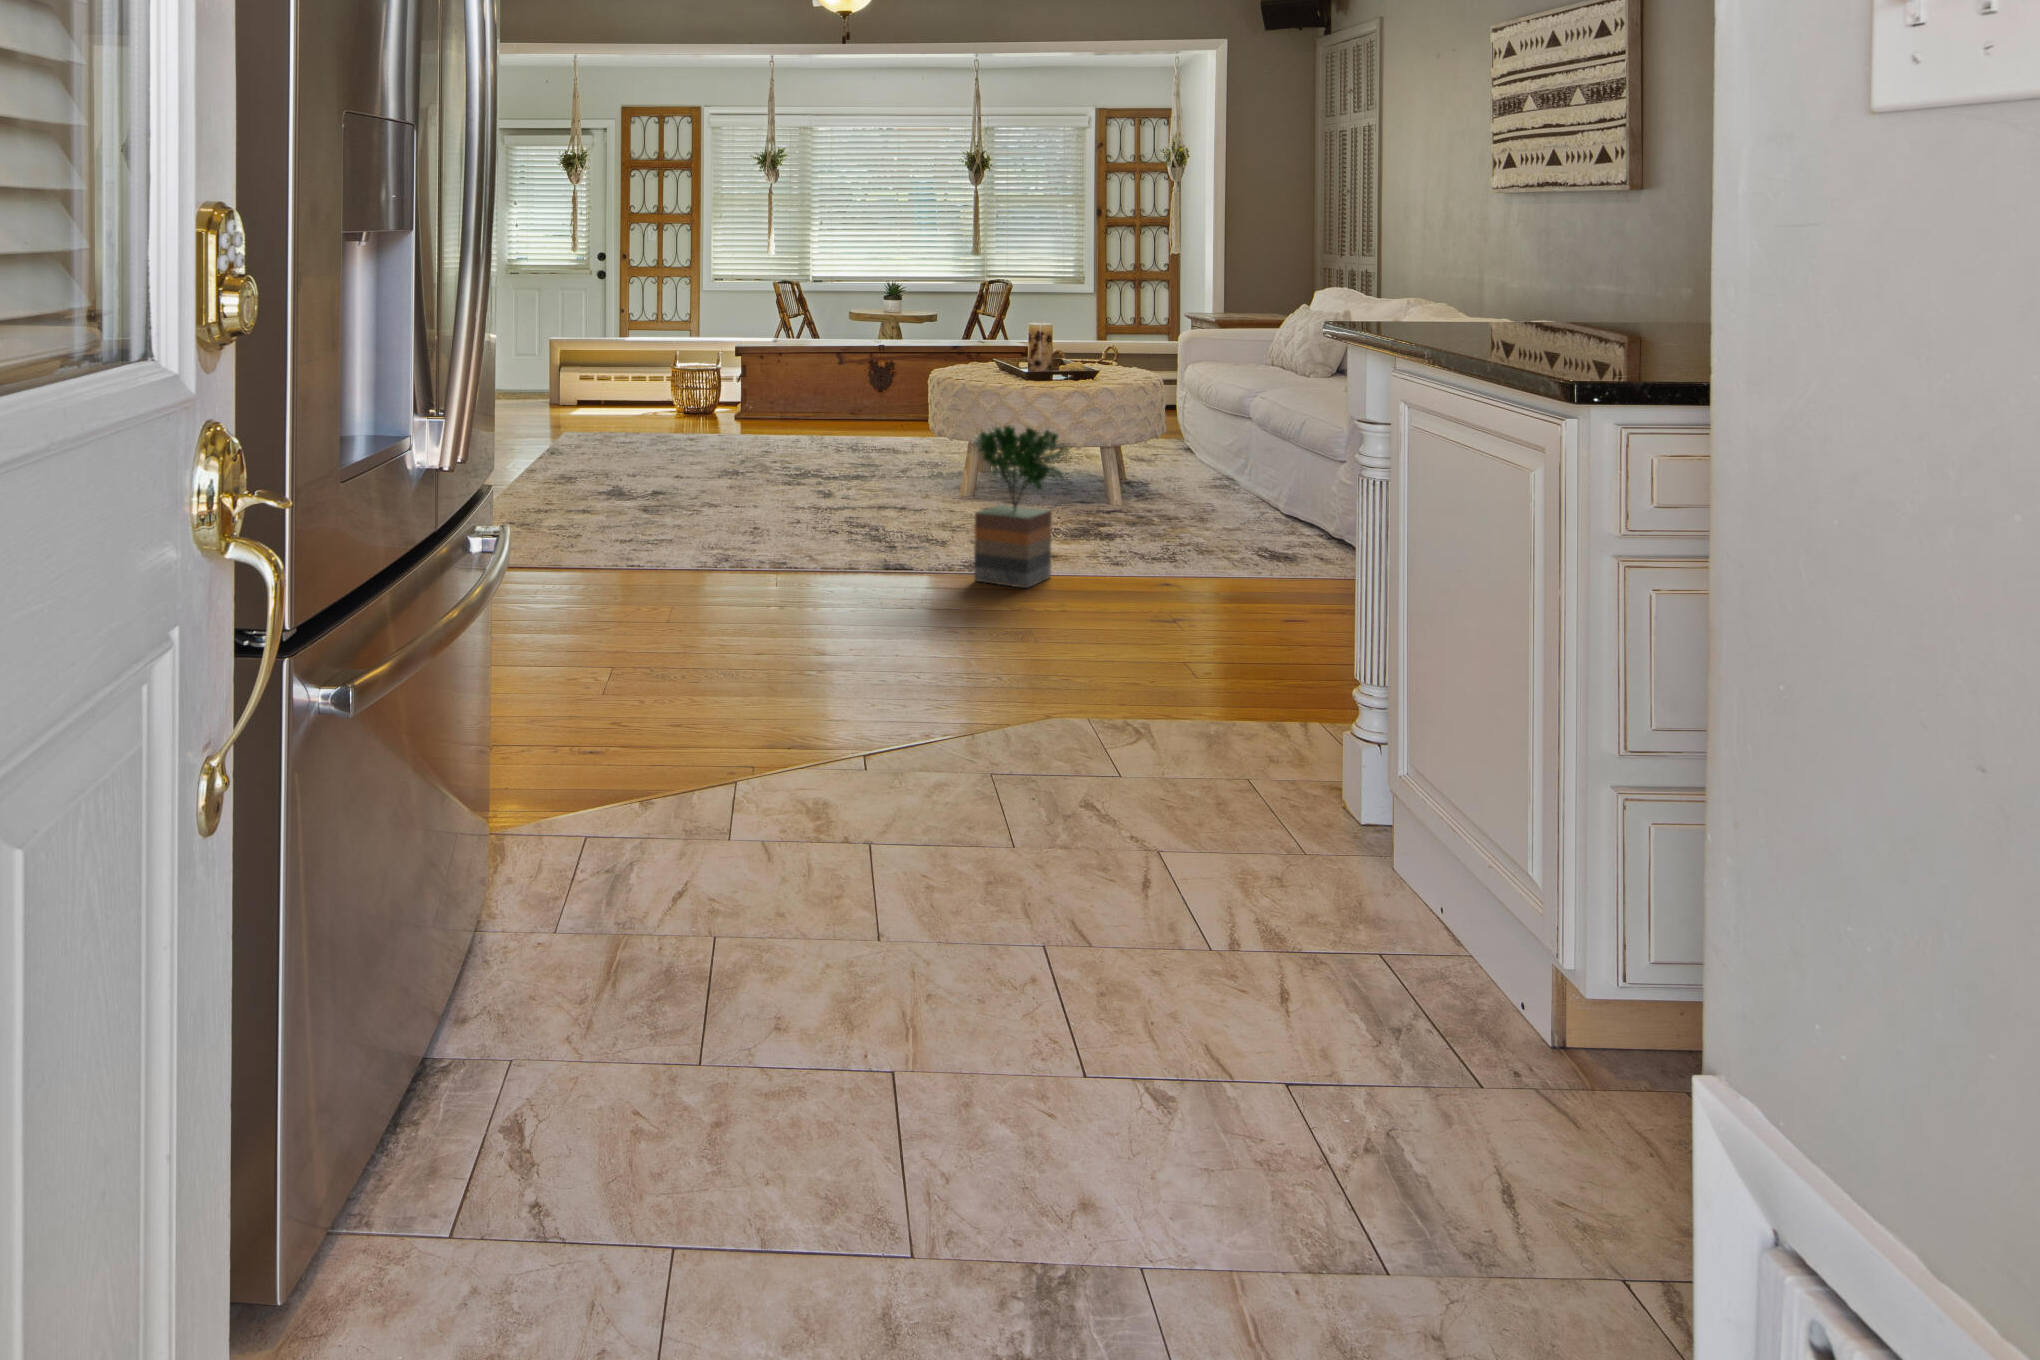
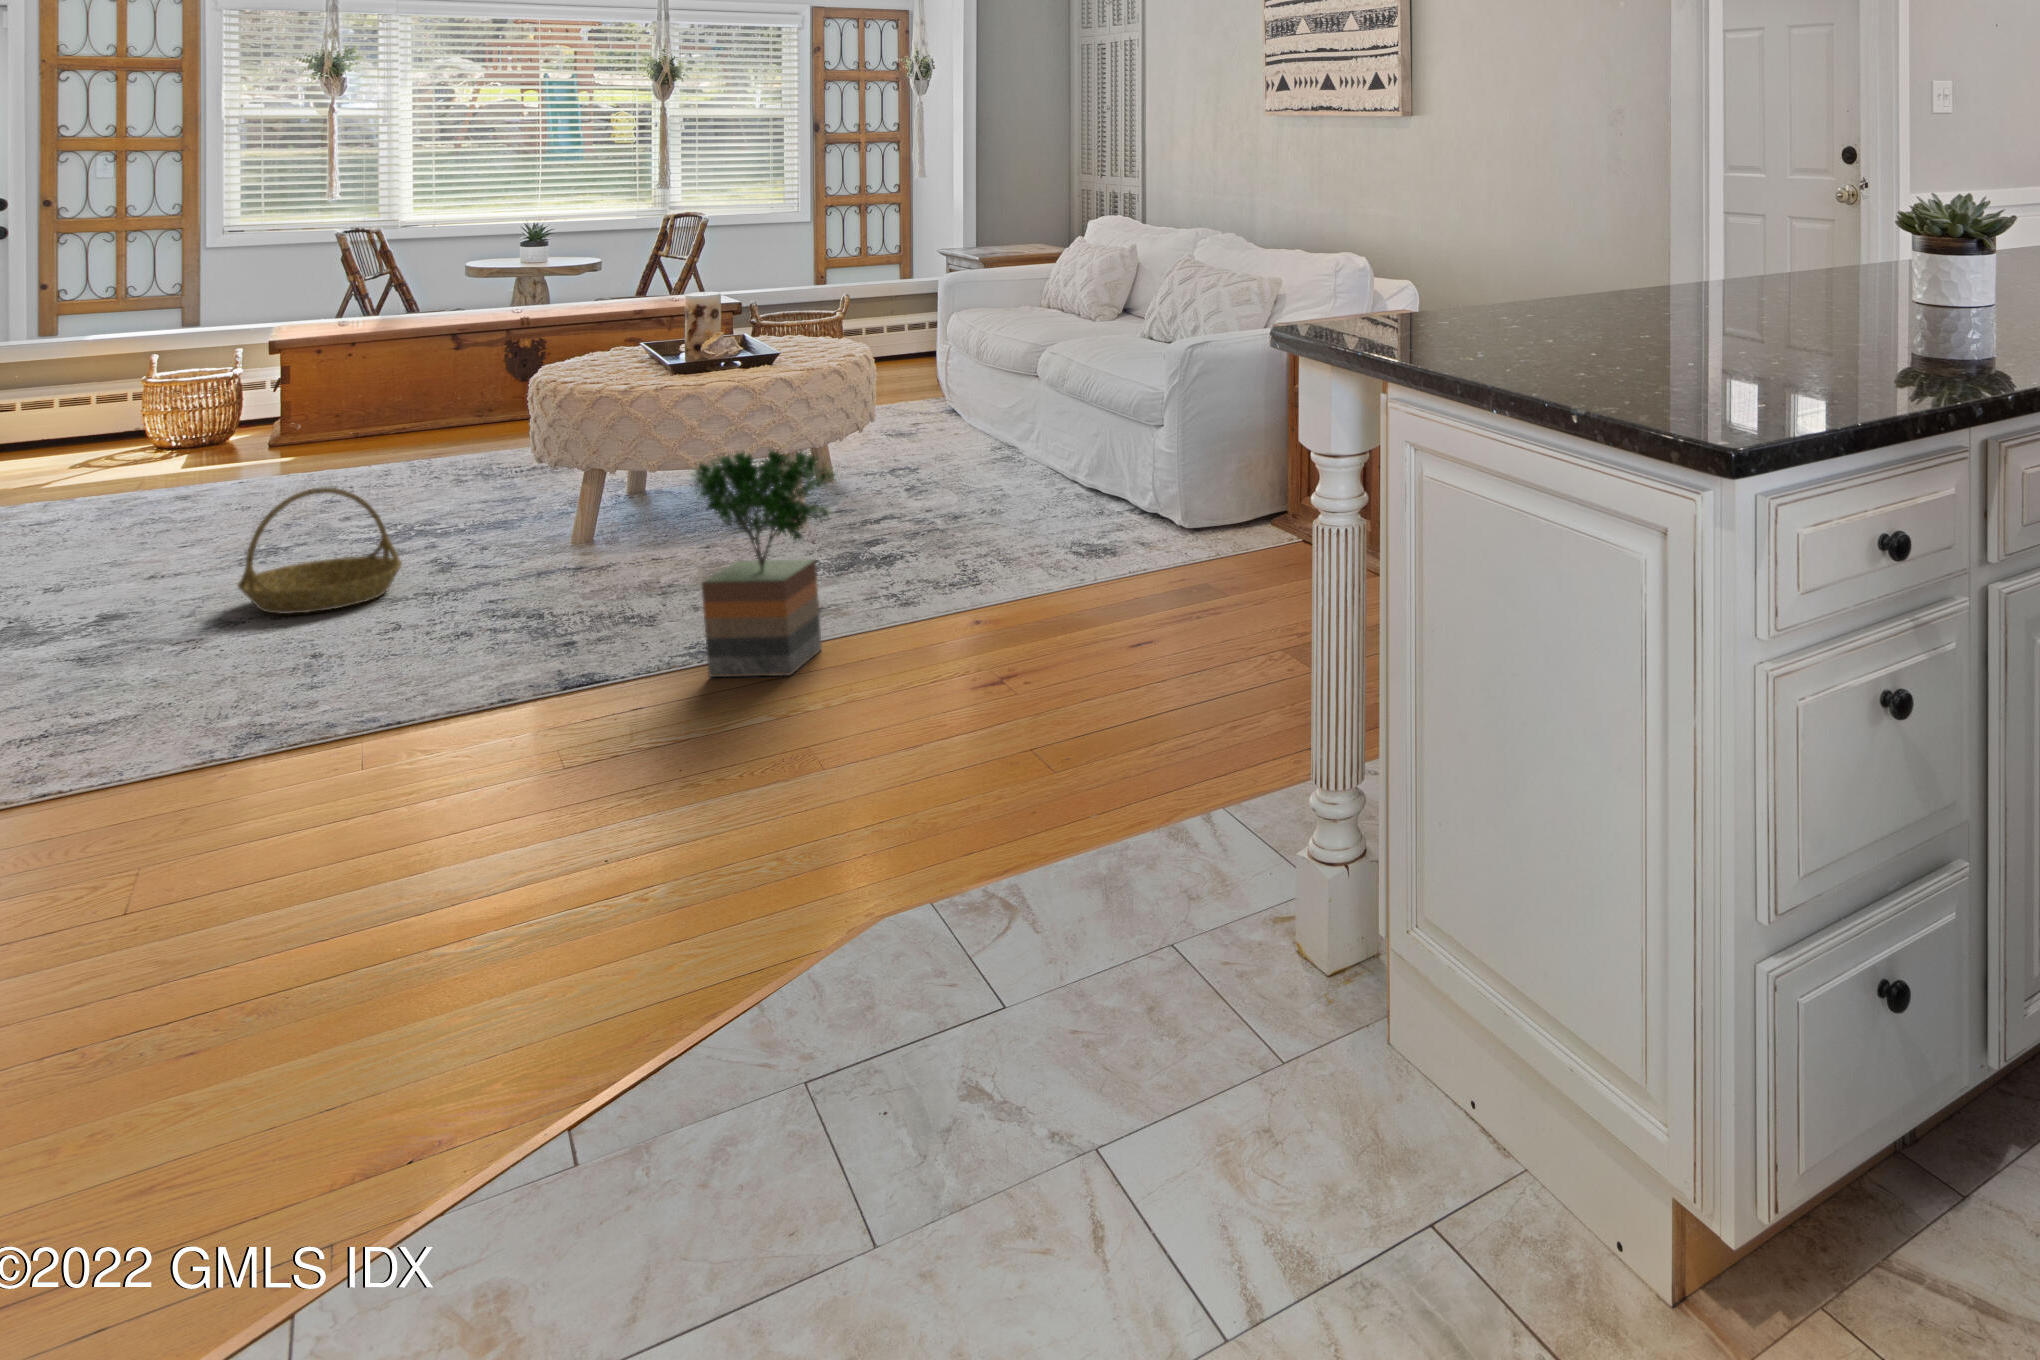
basket: none [715,435,801,513] -> present [238,488,402,614]

